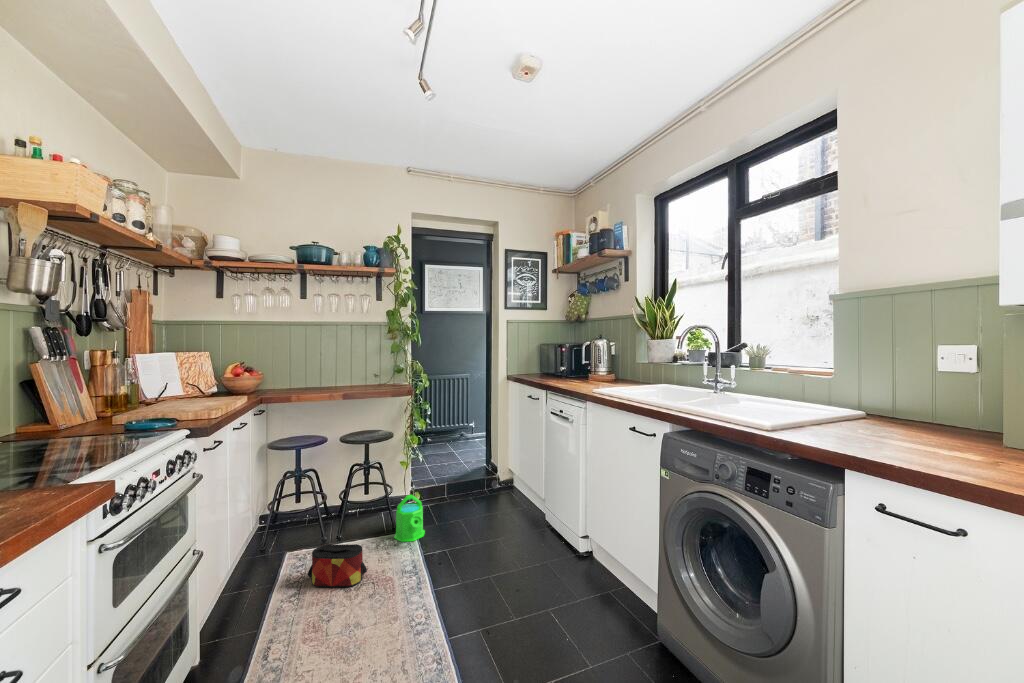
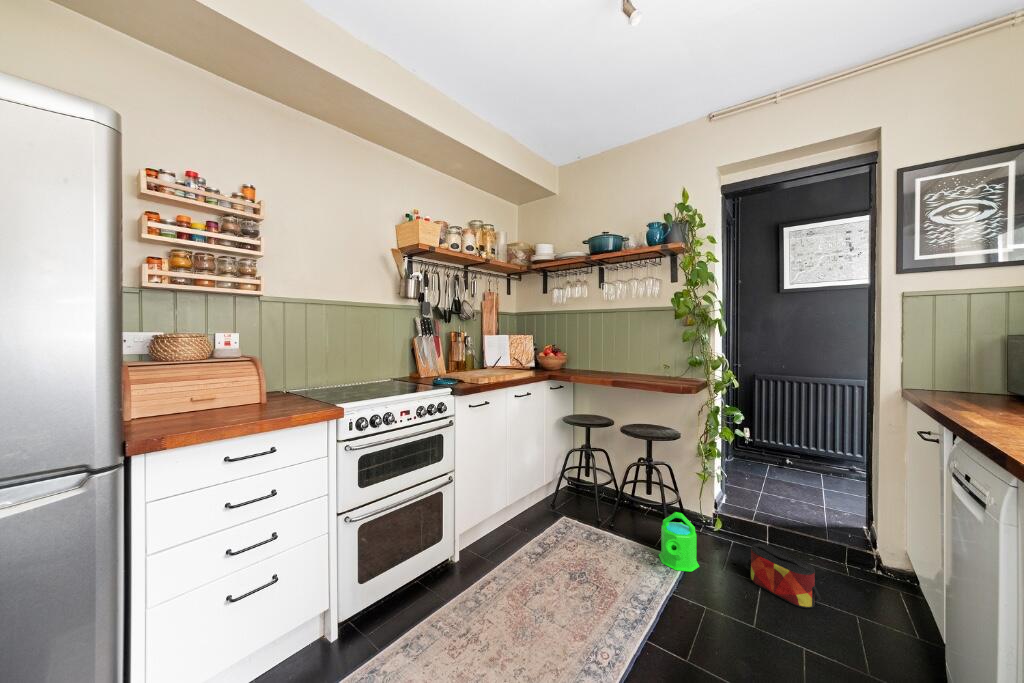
bag: present [307,544,367,587] -> present [746,543,821,608]

